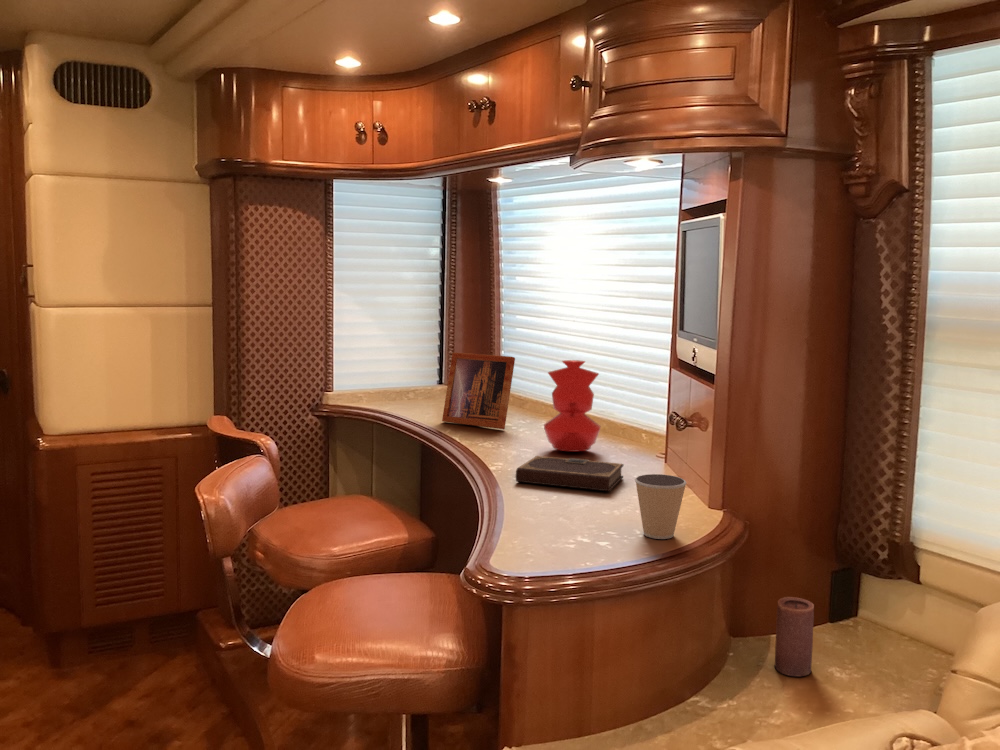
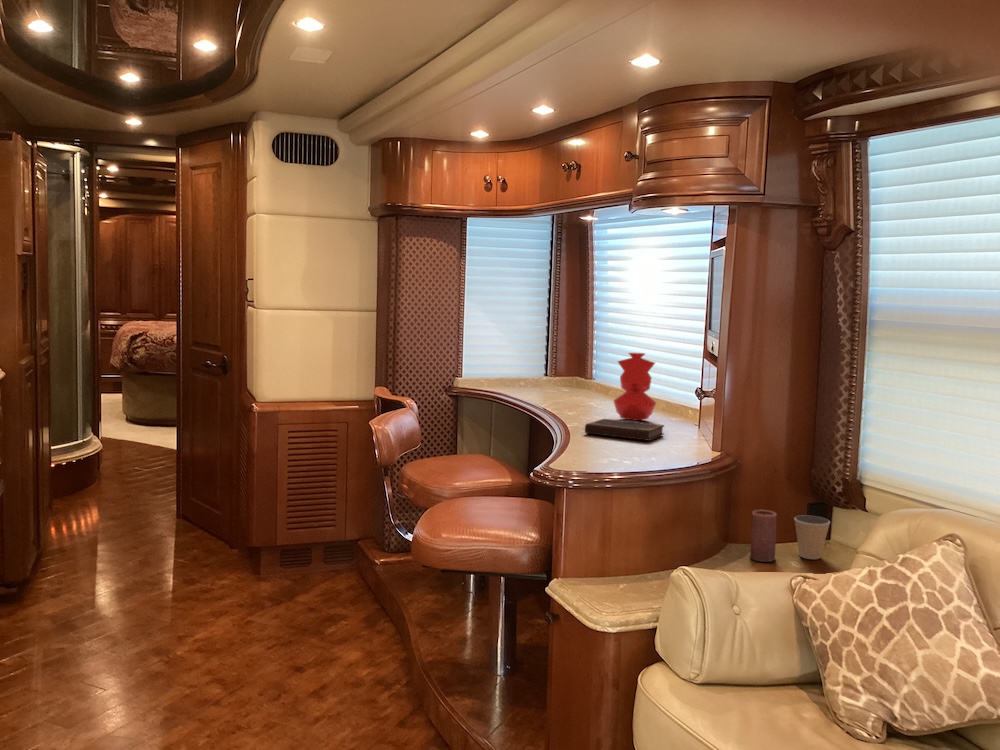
picture frame: present [442,352,515,429] -> none [543,348,599,407]
coffee cup: present [635,474,686,539] -> present [794,515,830,559]

